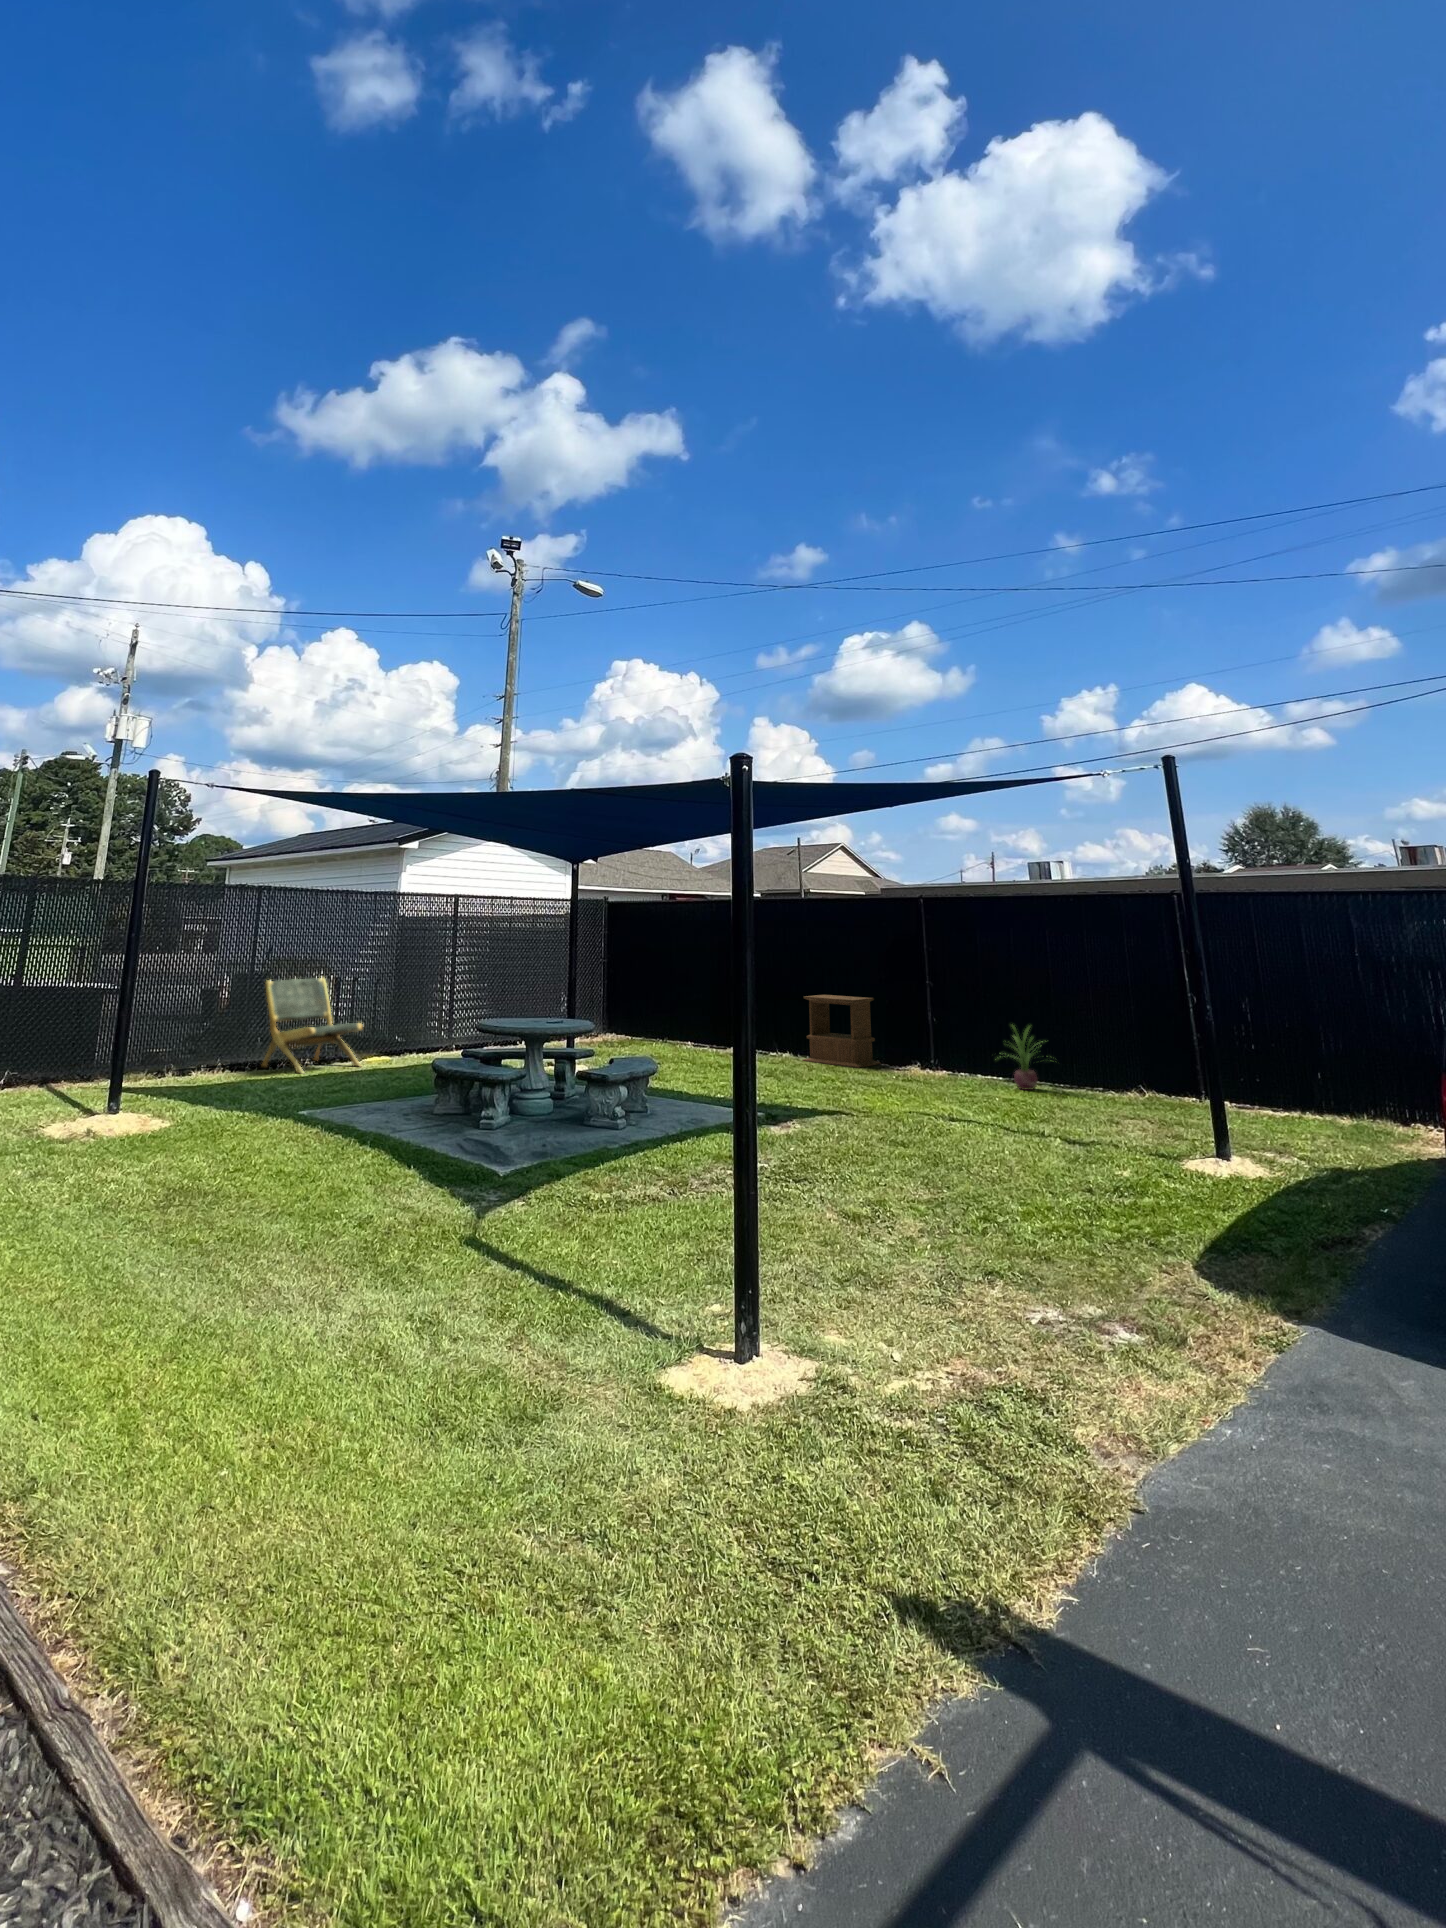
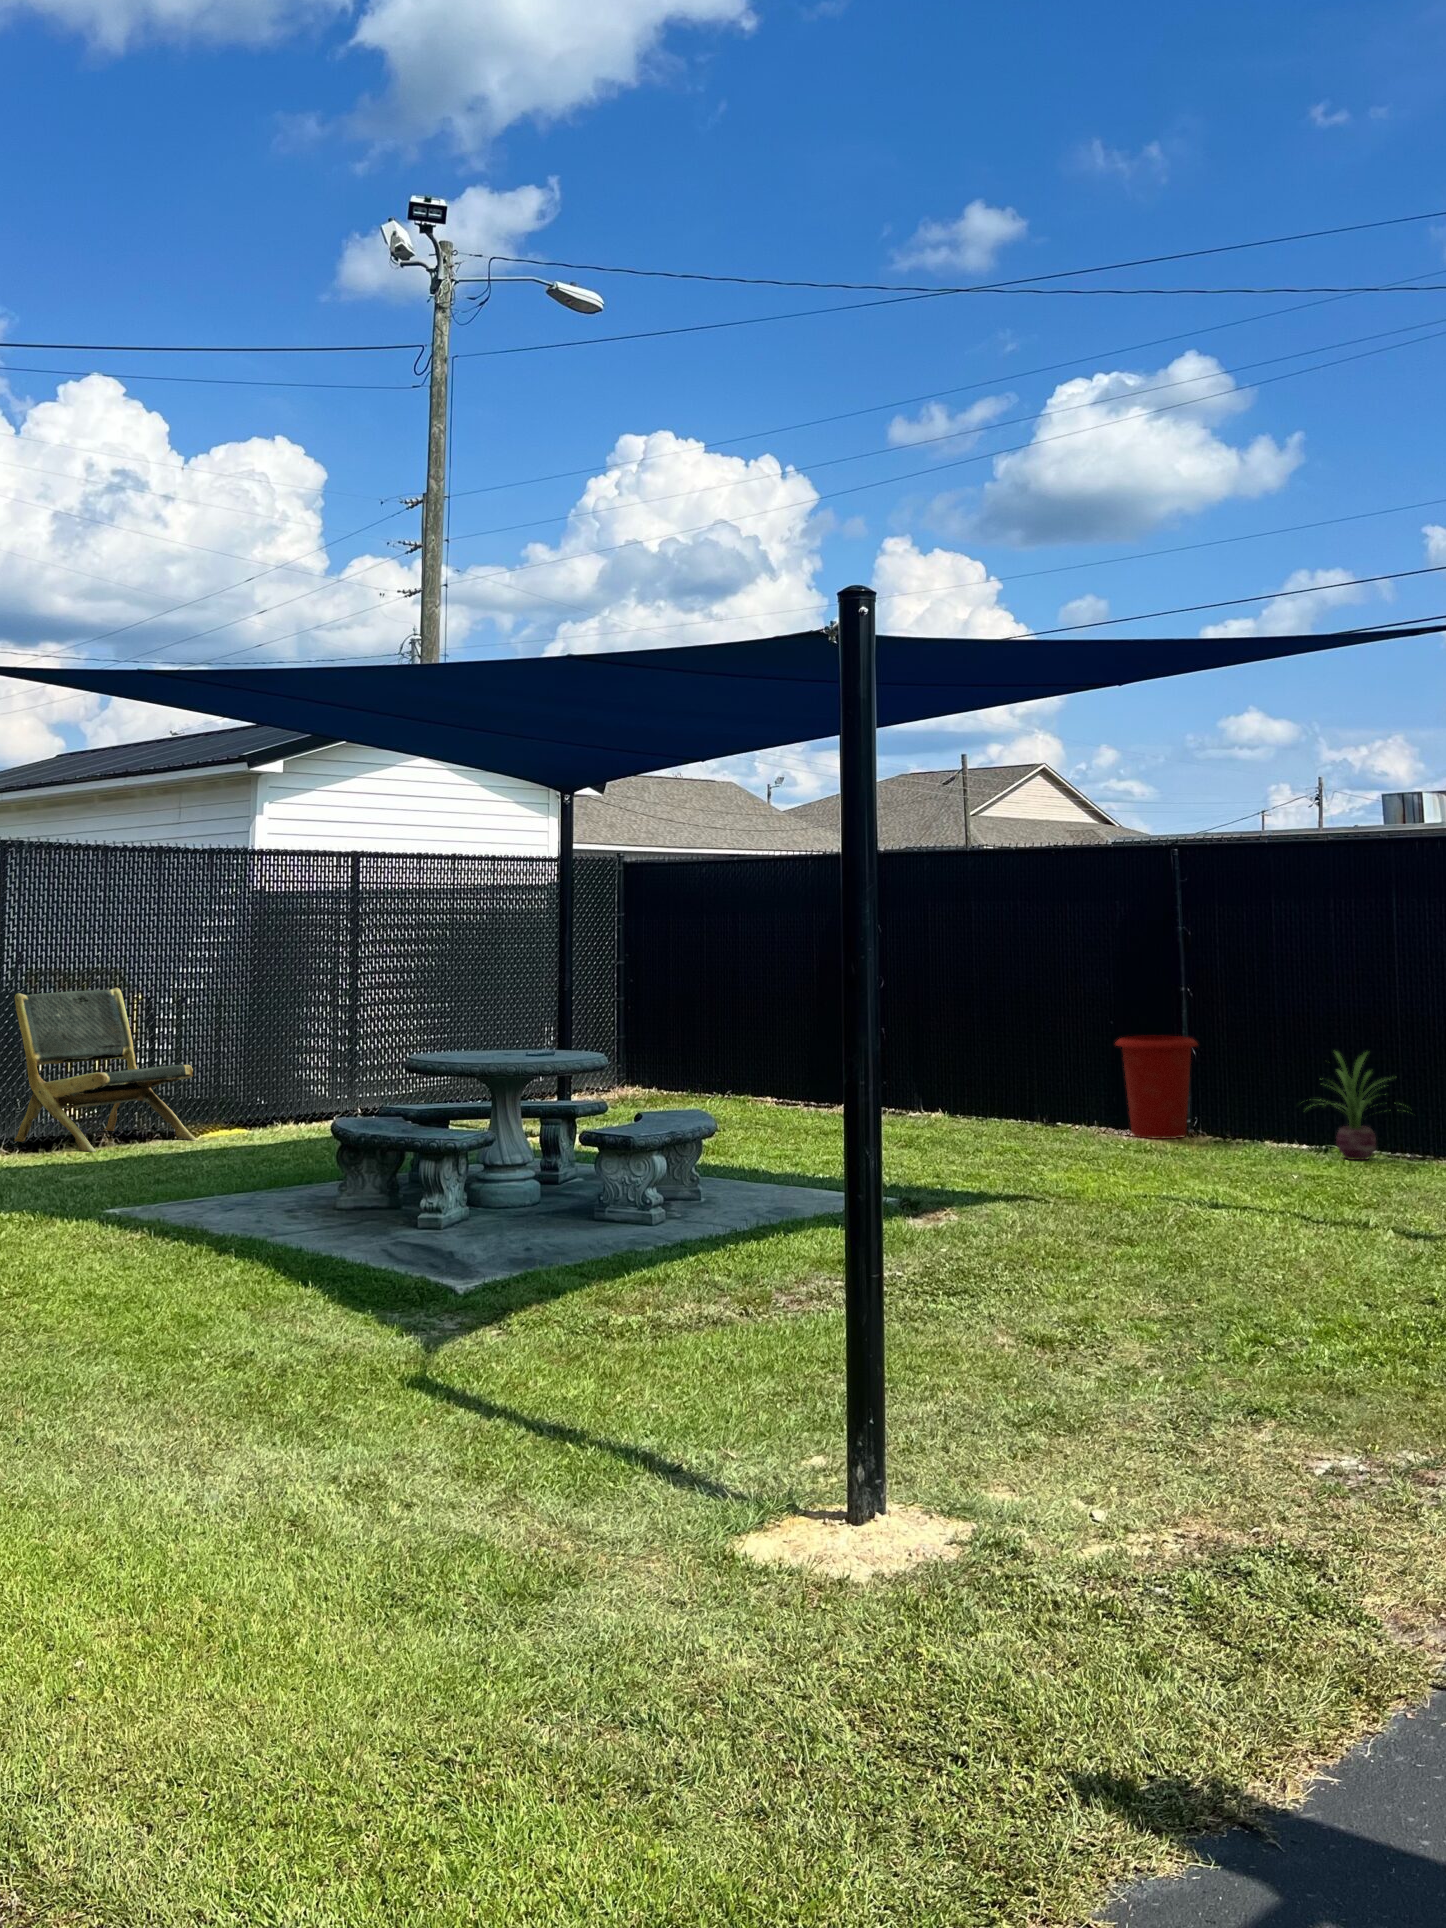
side table: present [802,995,881,1068] -> none [971,1008,1109,1130]
waste bin: none [884,1013,932,1074] -> present [1116,1036,1198,1139]

